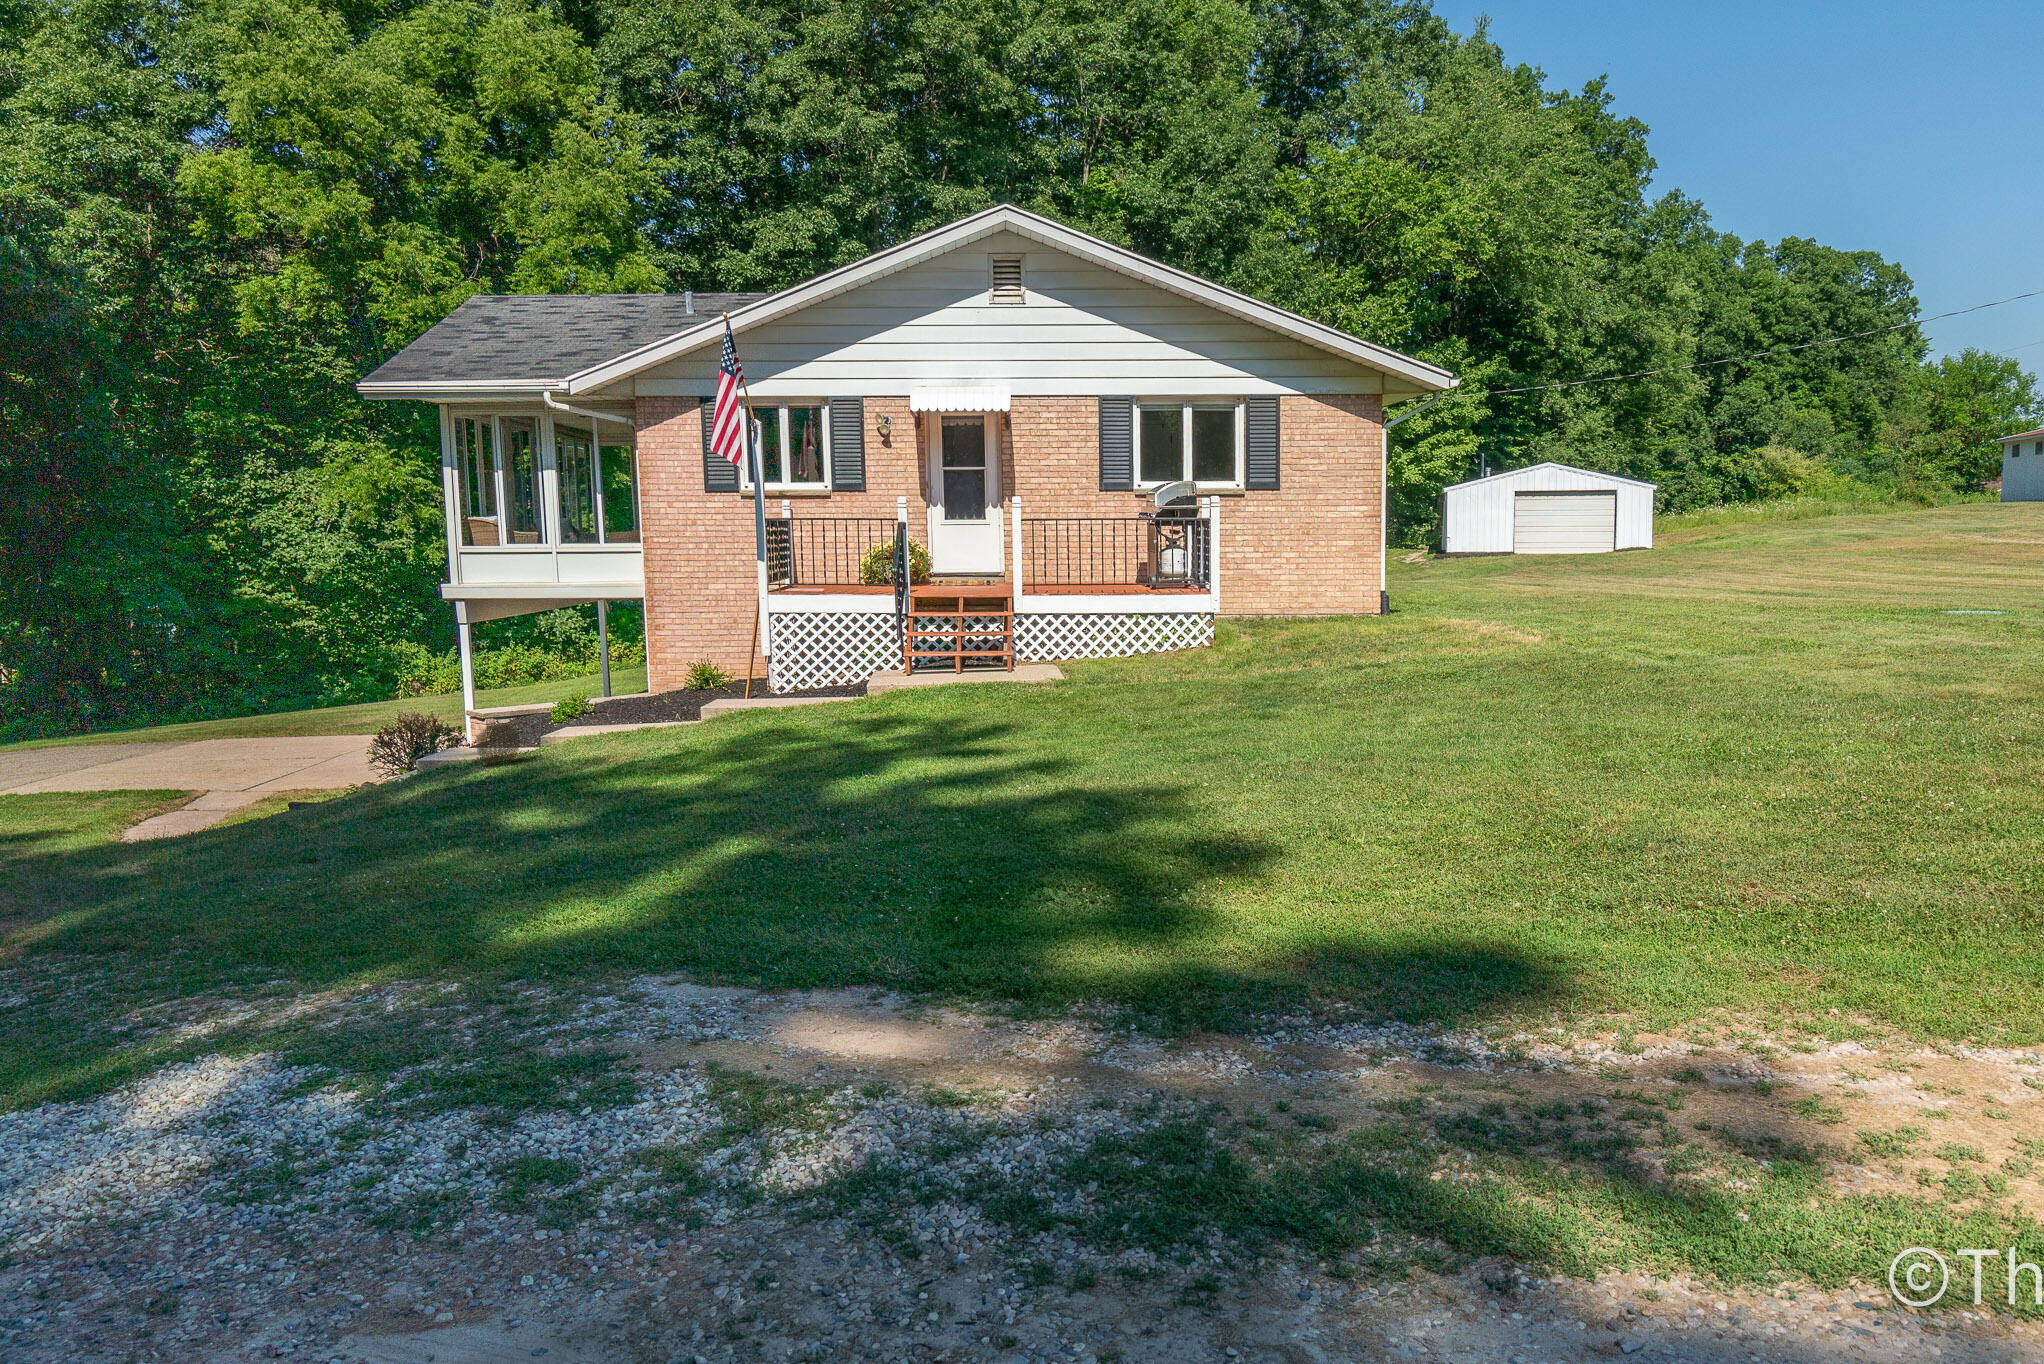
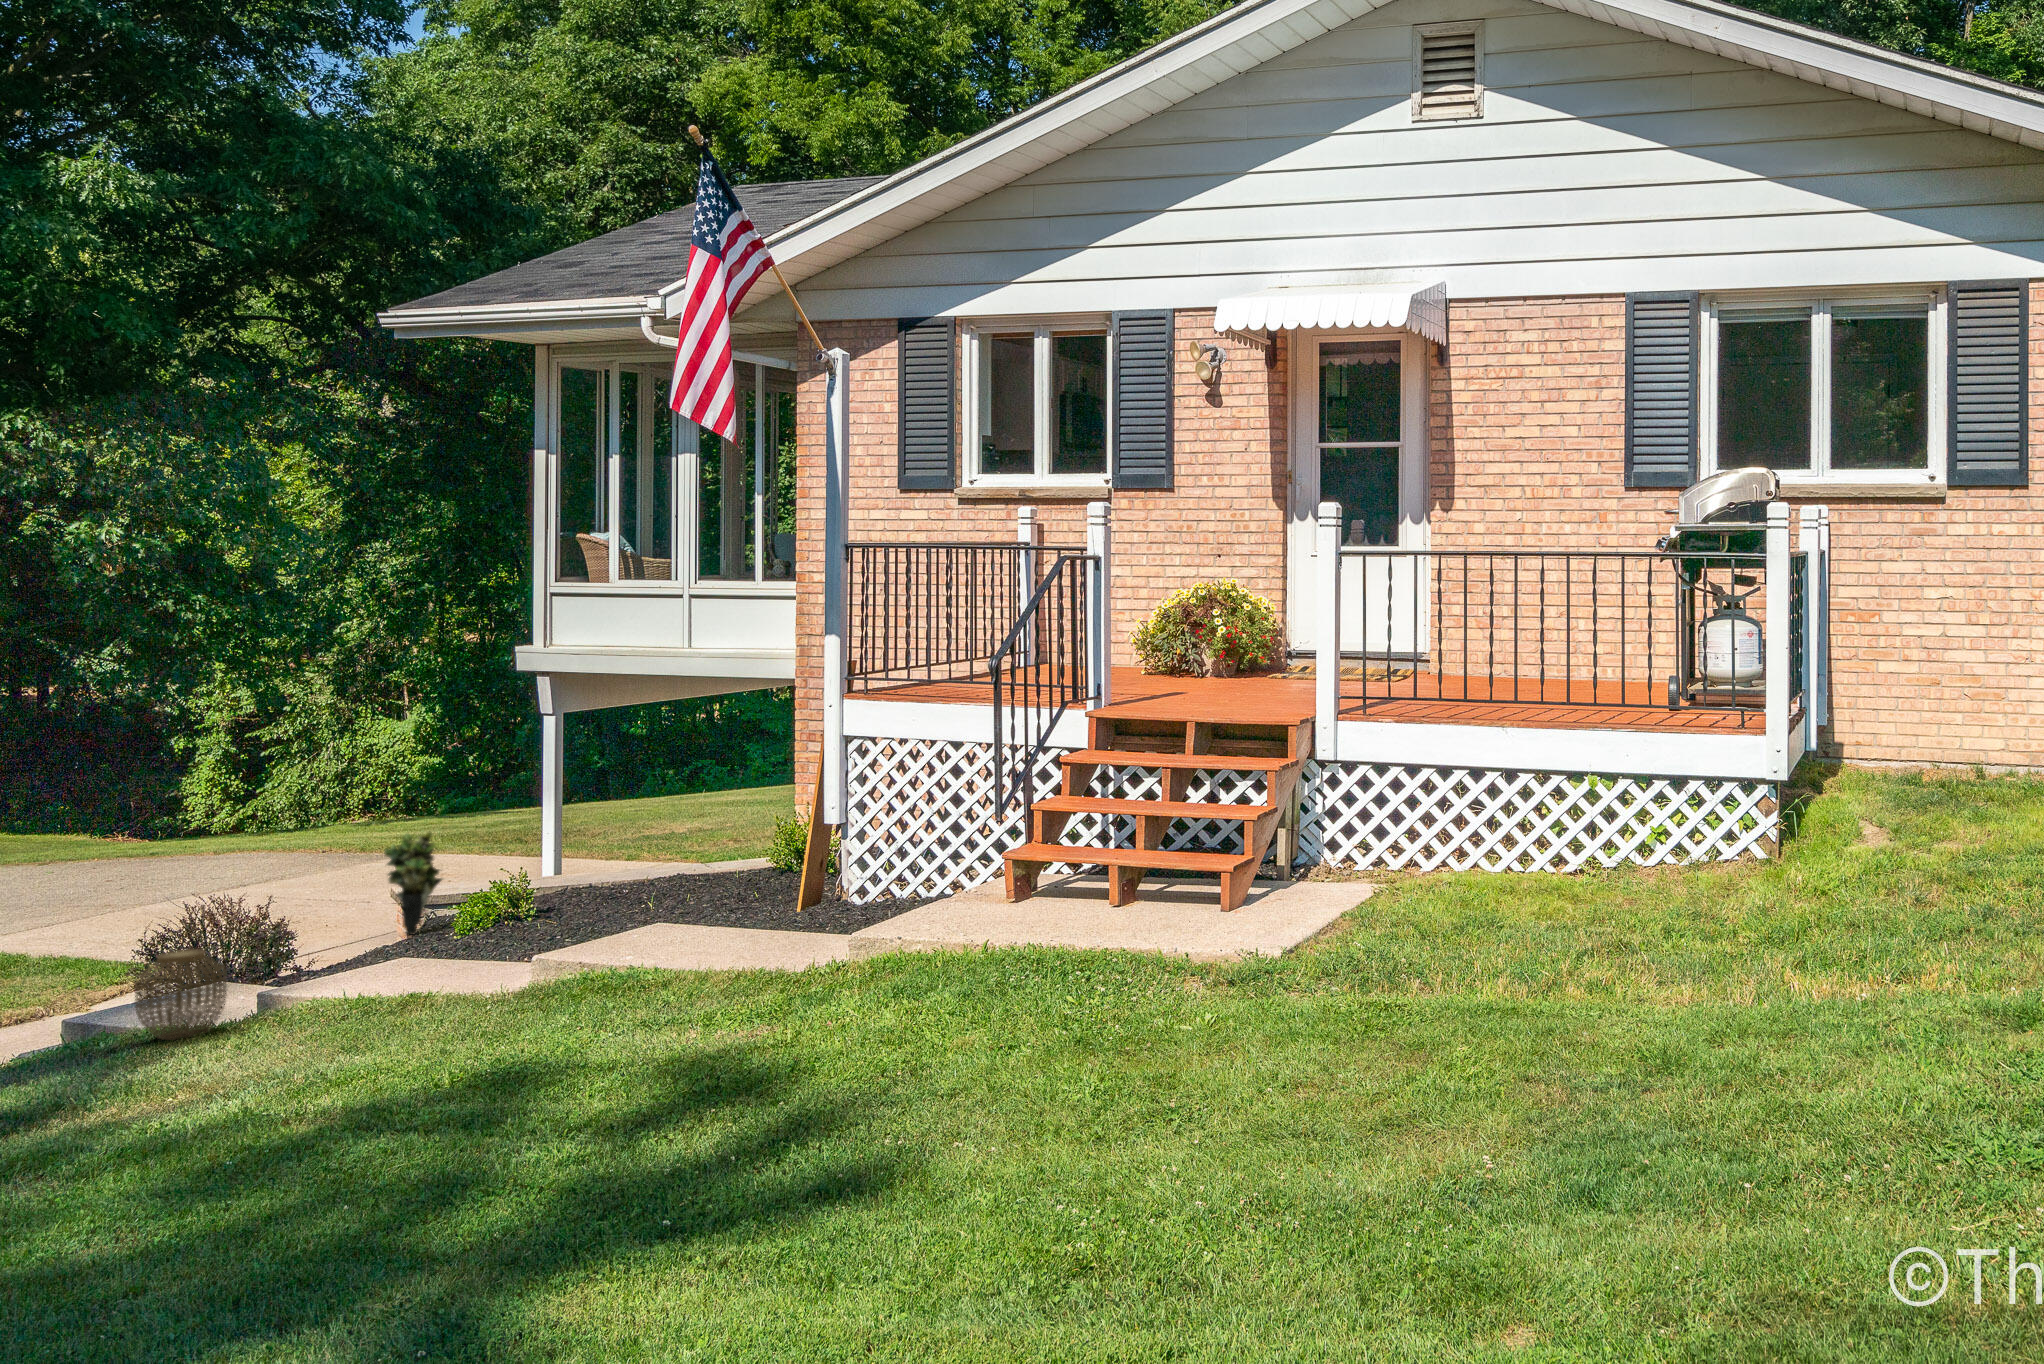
potted plant: none [494,674,531,729] -> present [384,831,442,936]

